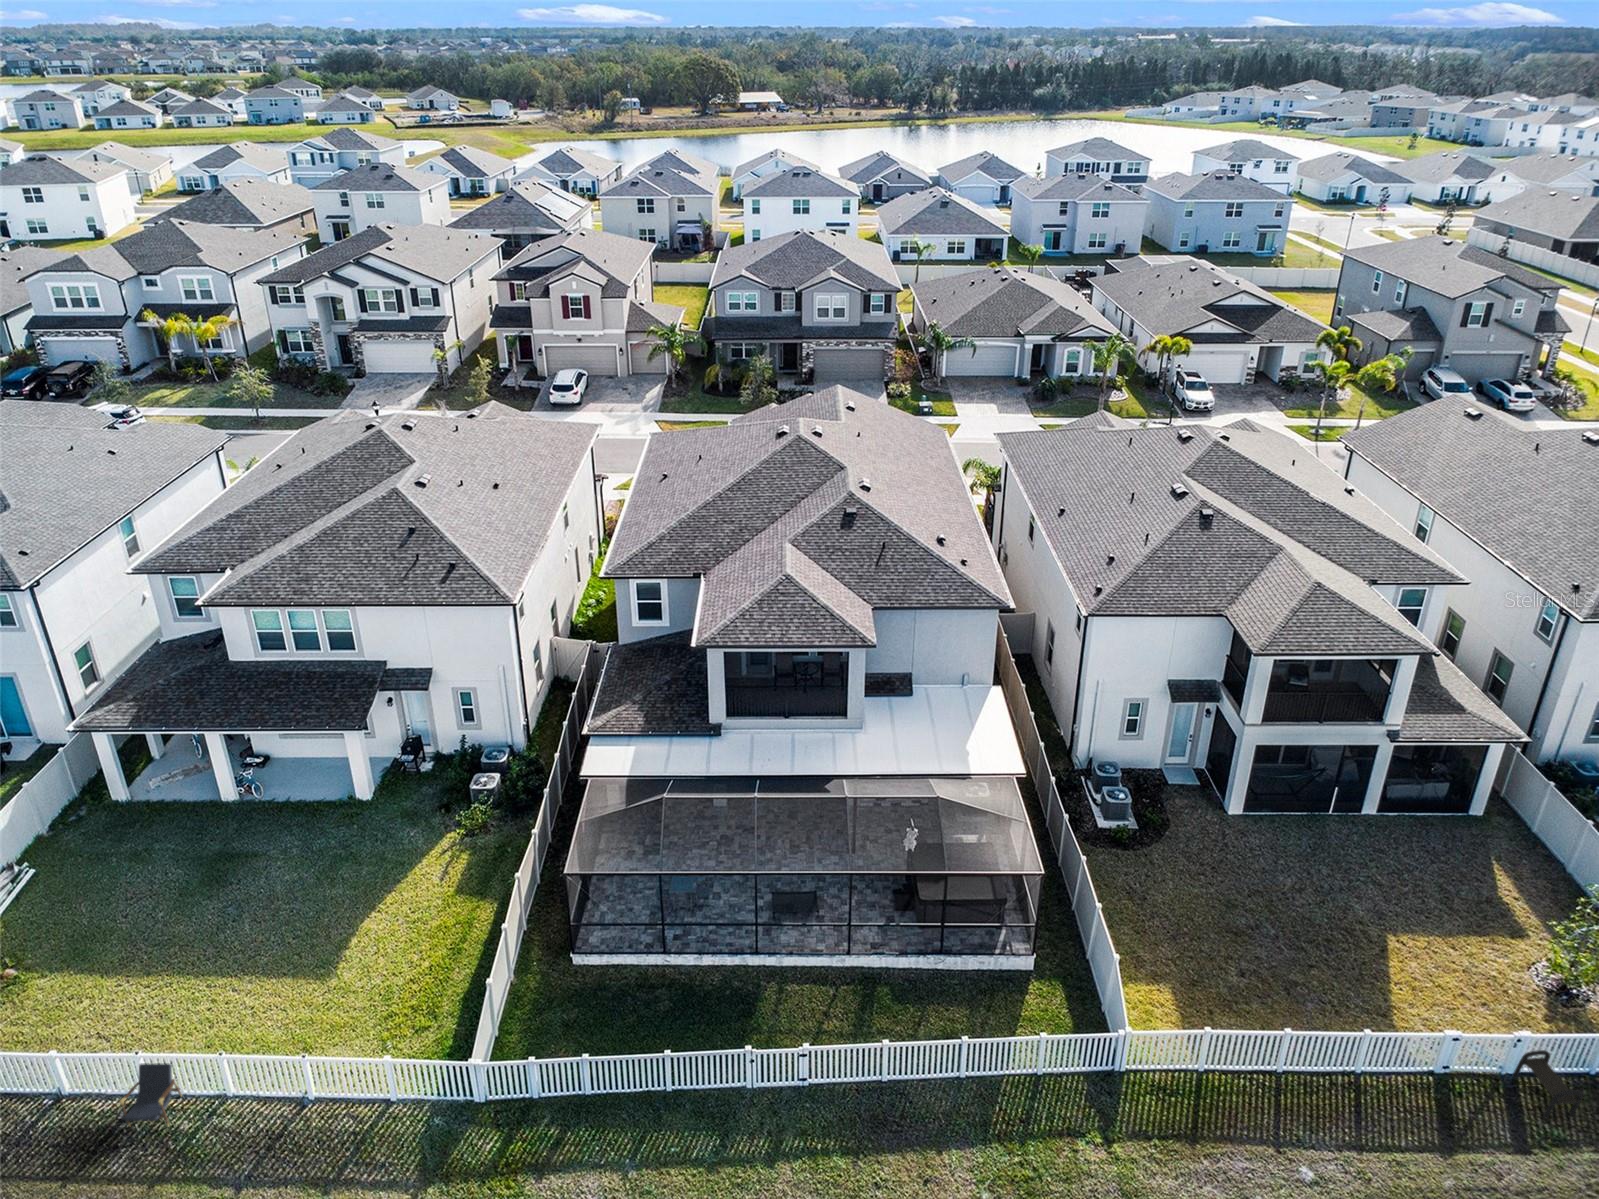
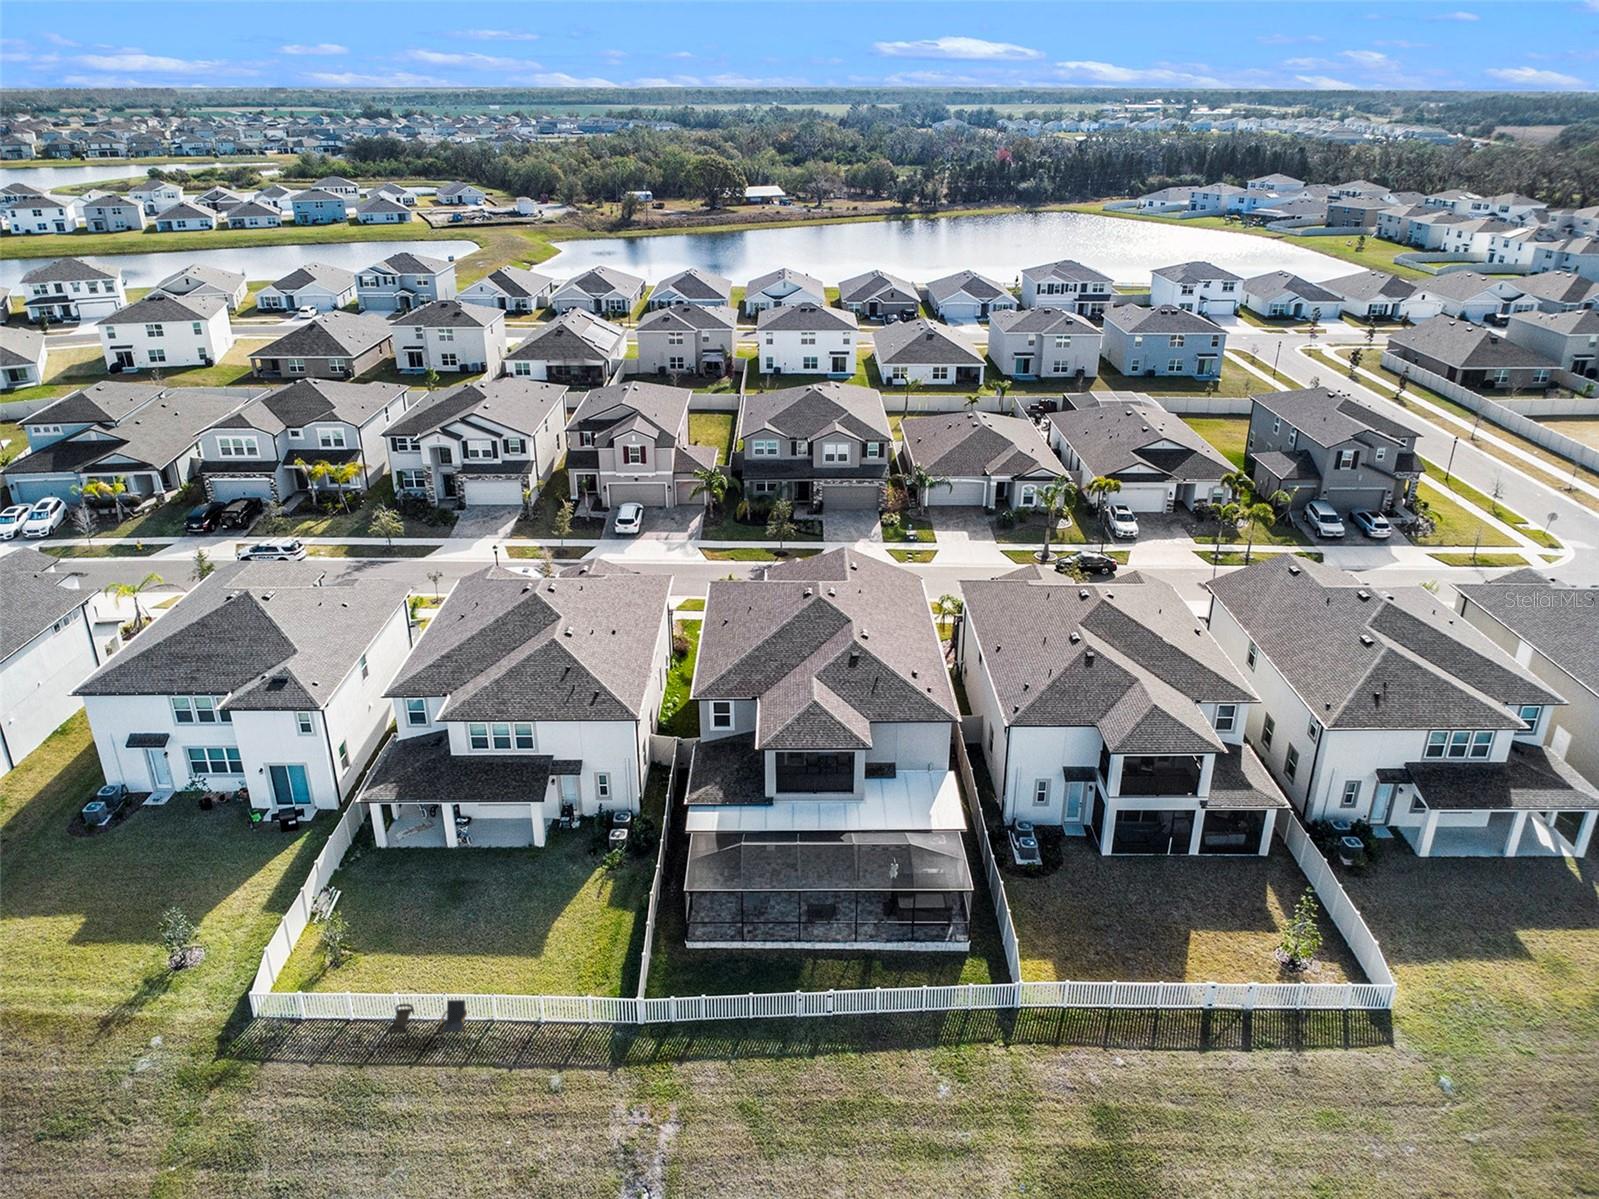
bench: present [1513,1050,1583,1118] -> present [389,1004,415,1042]

